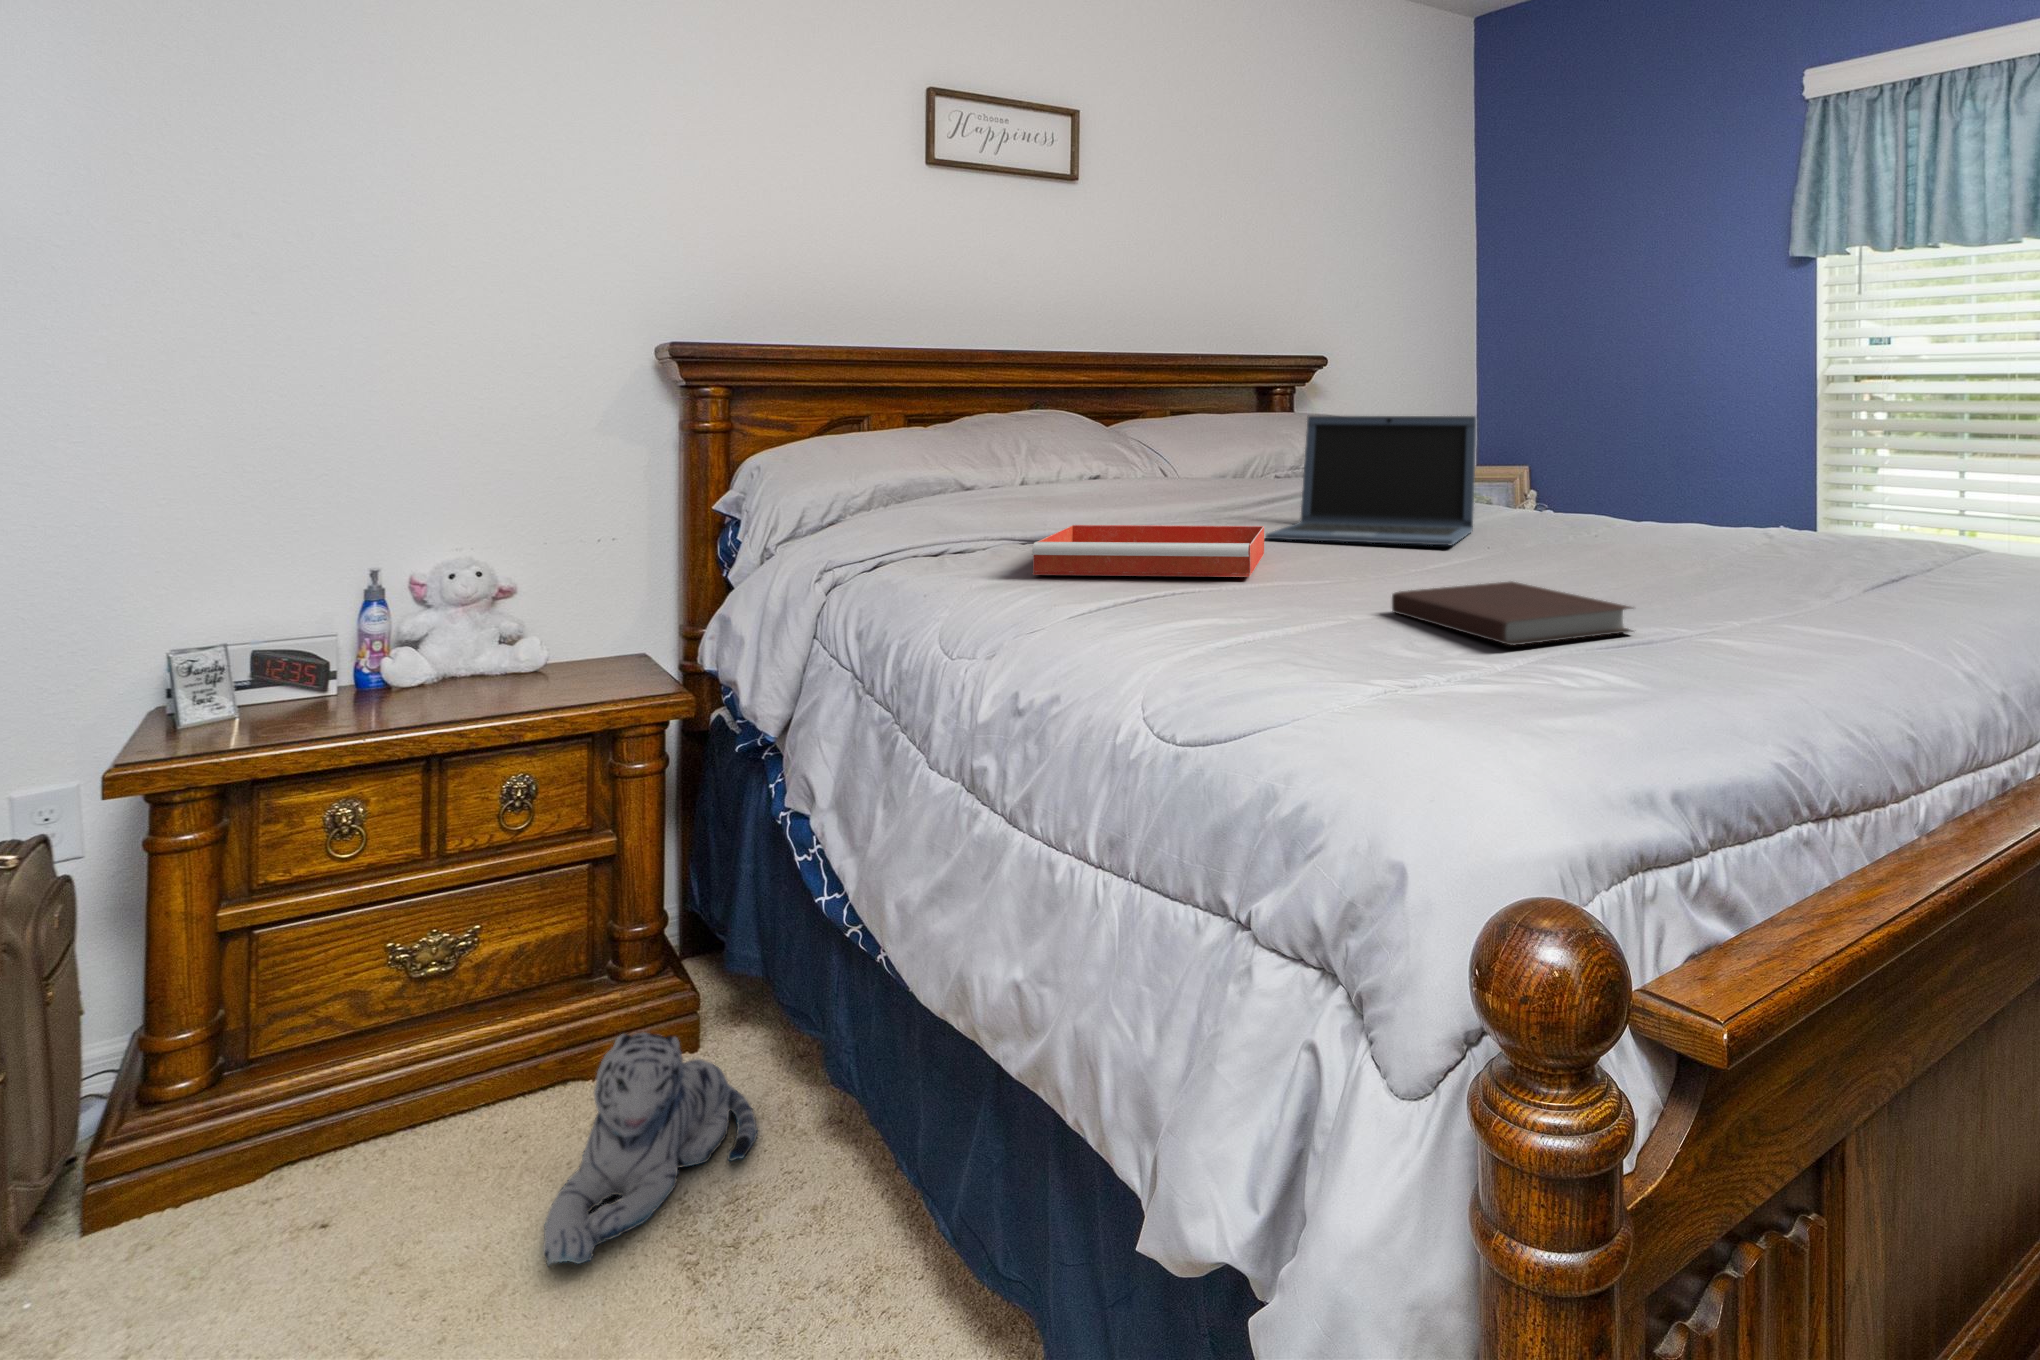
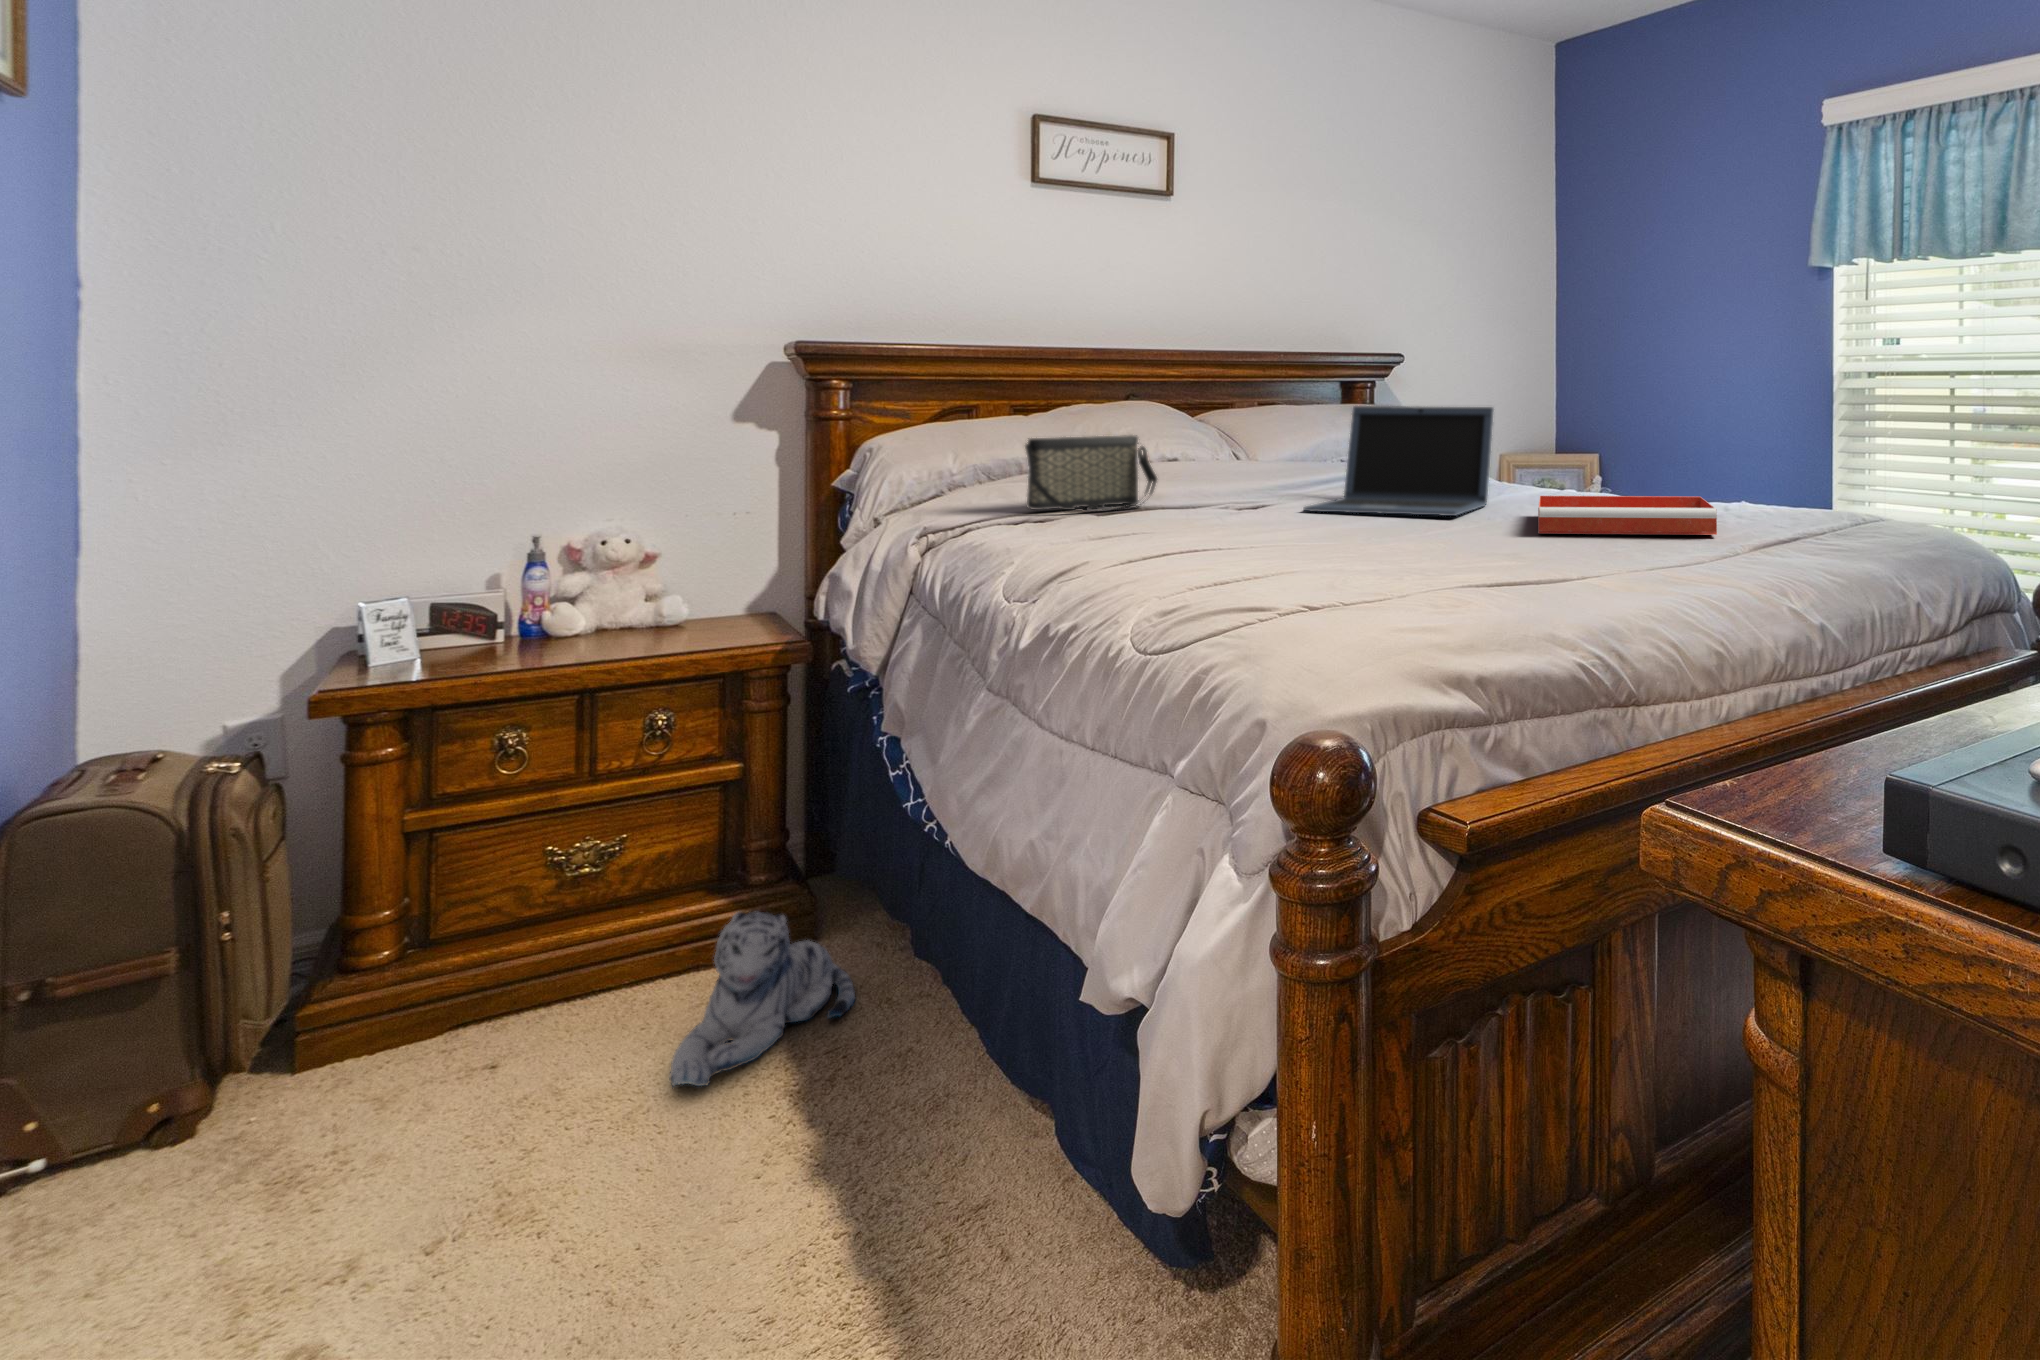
handbag: none [941,450,1090,539] -> present [1025,435,1157,511]
tray: present [1032,525,1264,577] -> present [1538,496,1717,535]
notebook: present [1392,582,1632,645] -> none [1362,541,1543,586]

